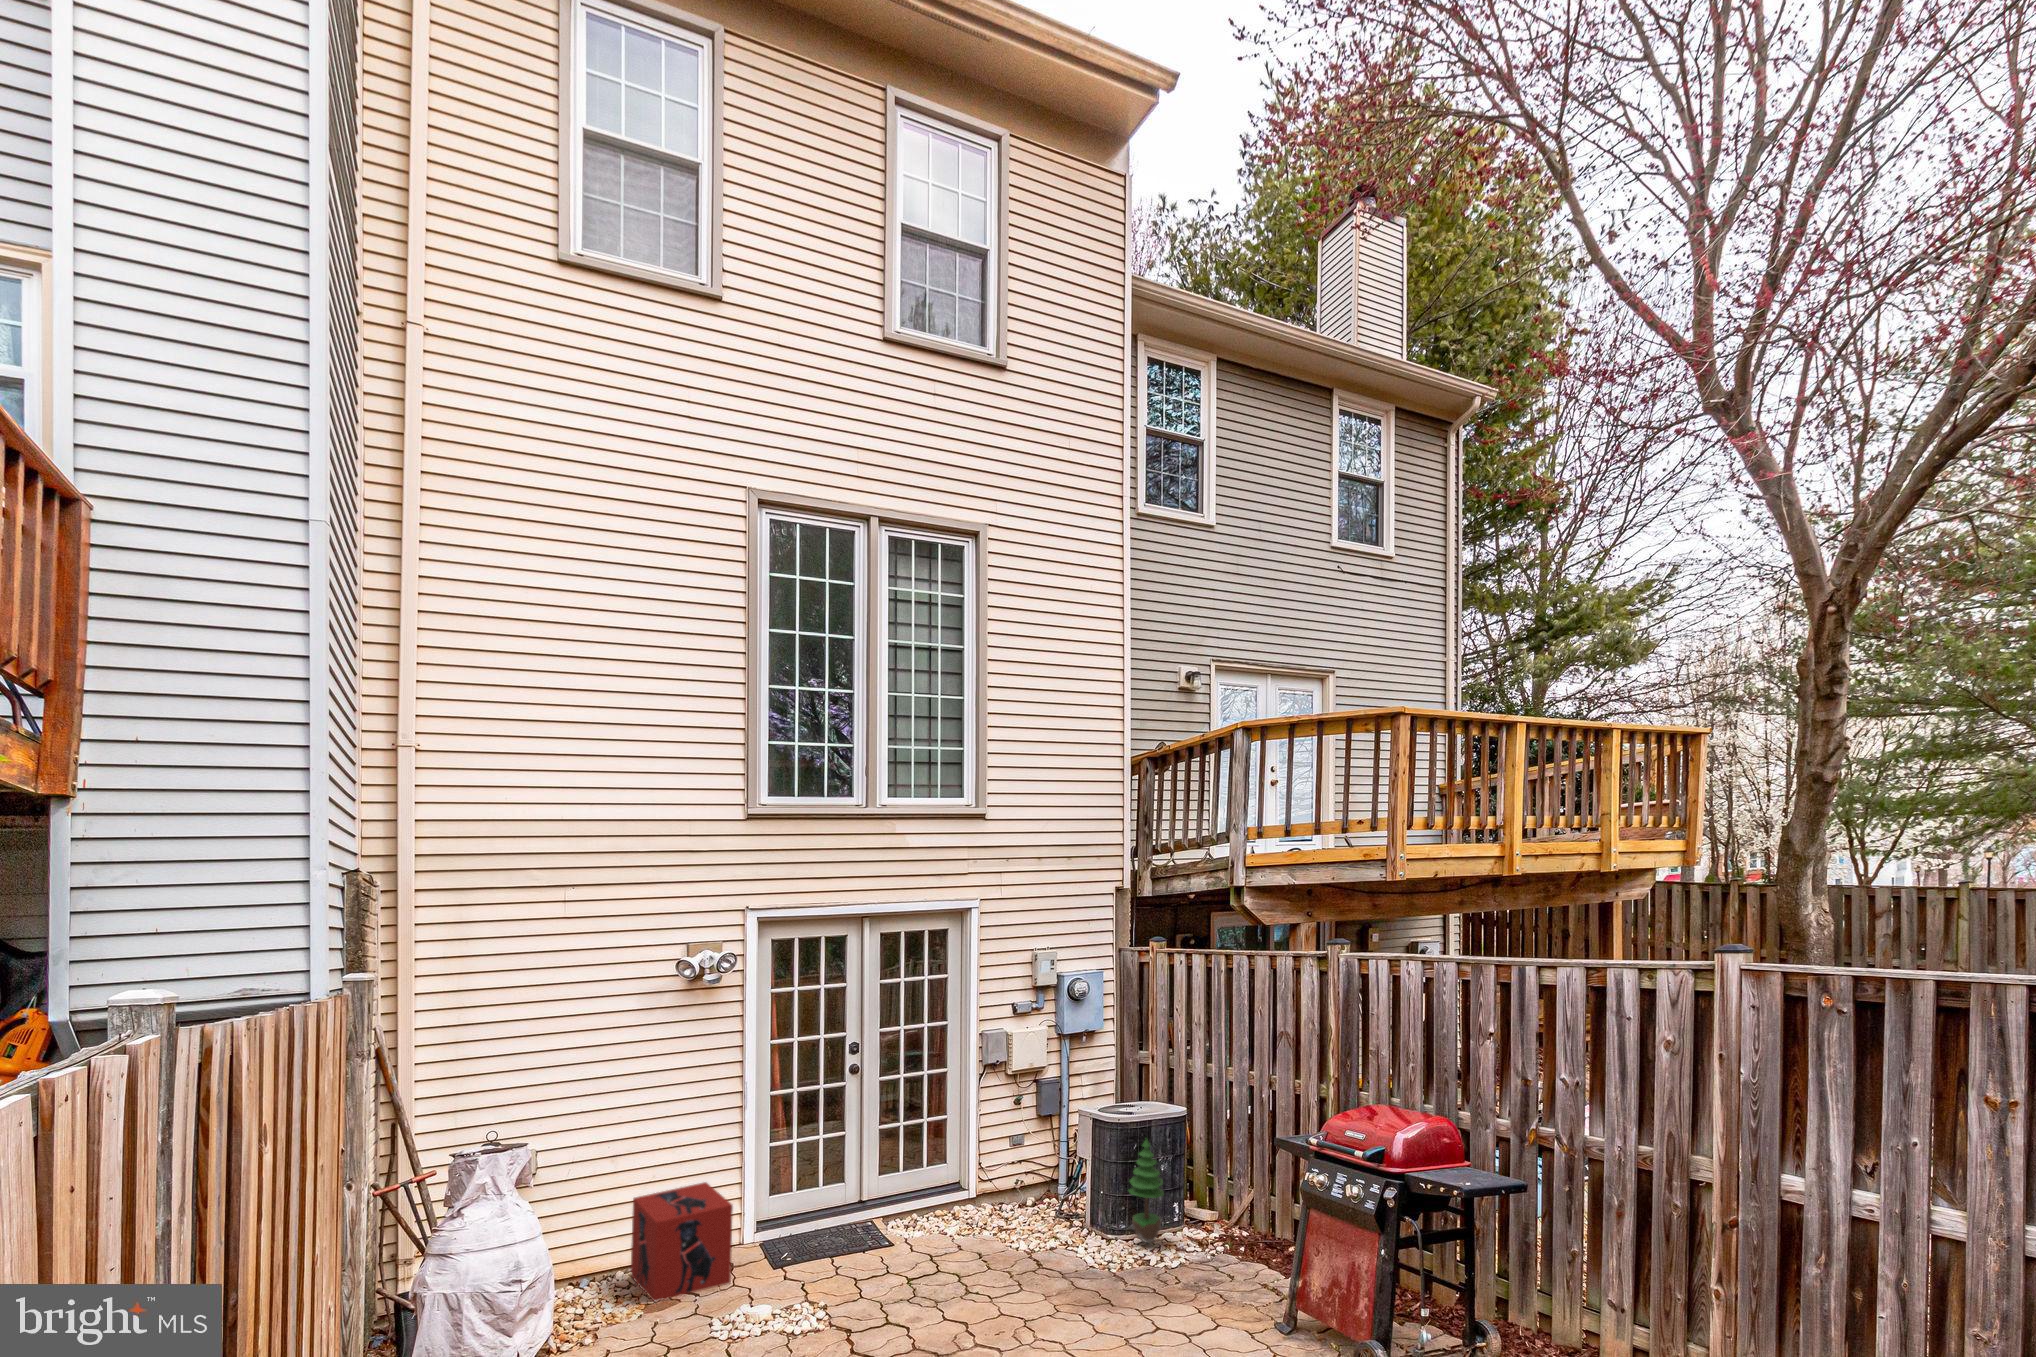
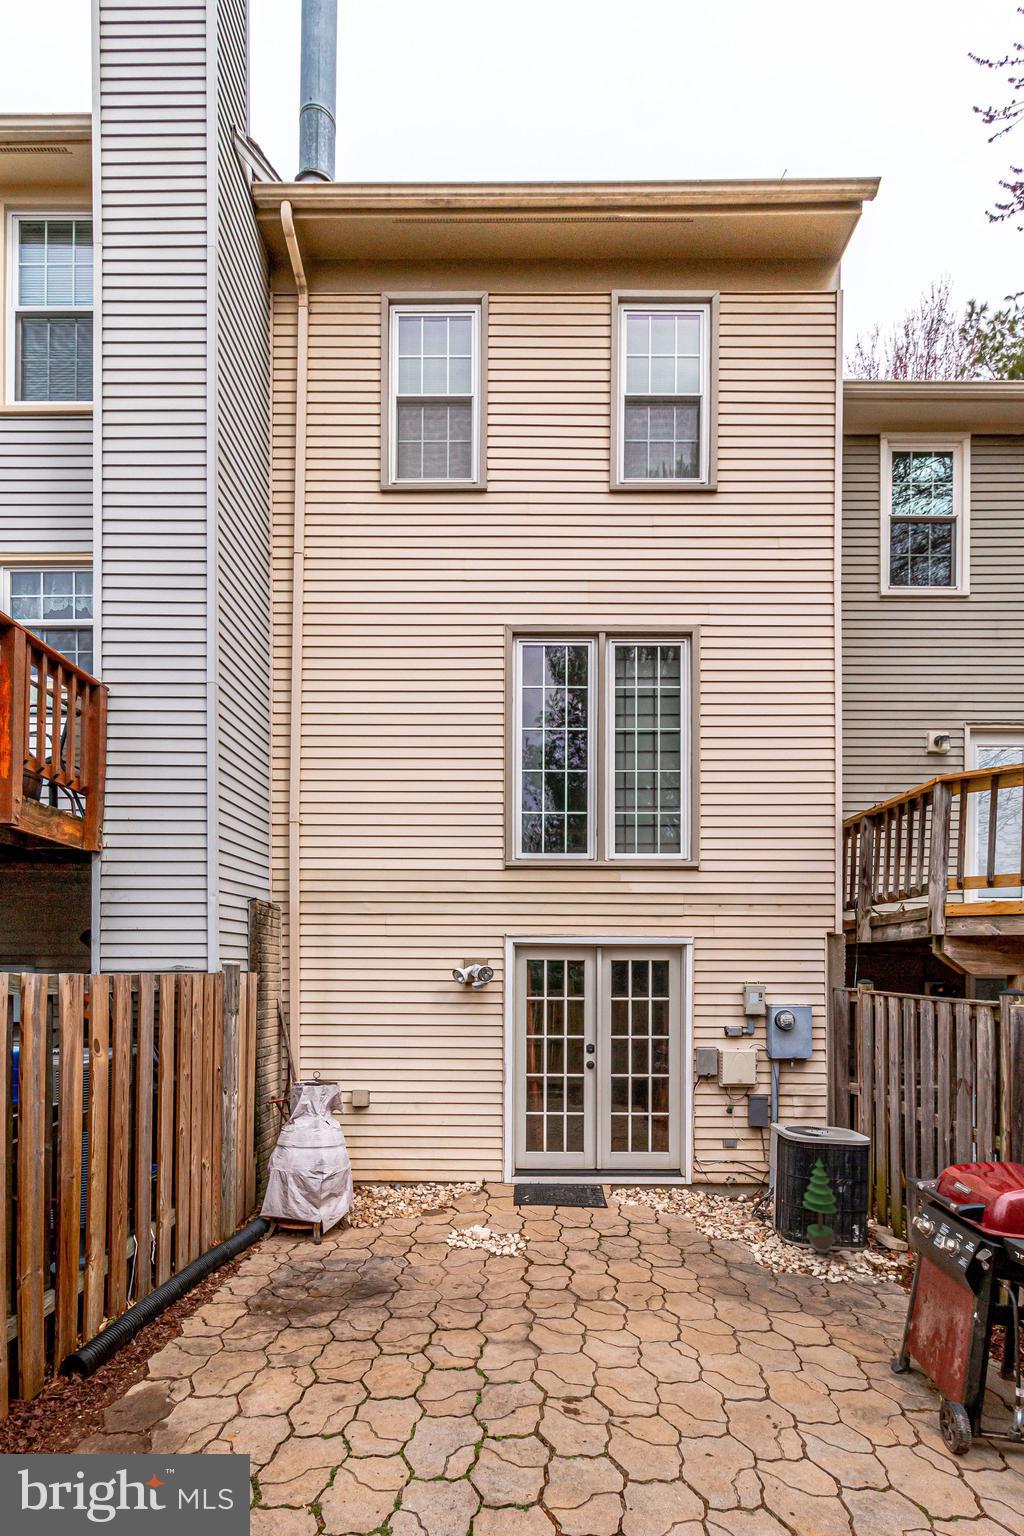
storage box: present [630,1182,733,1301] -> none [417,1132,477,1213]

